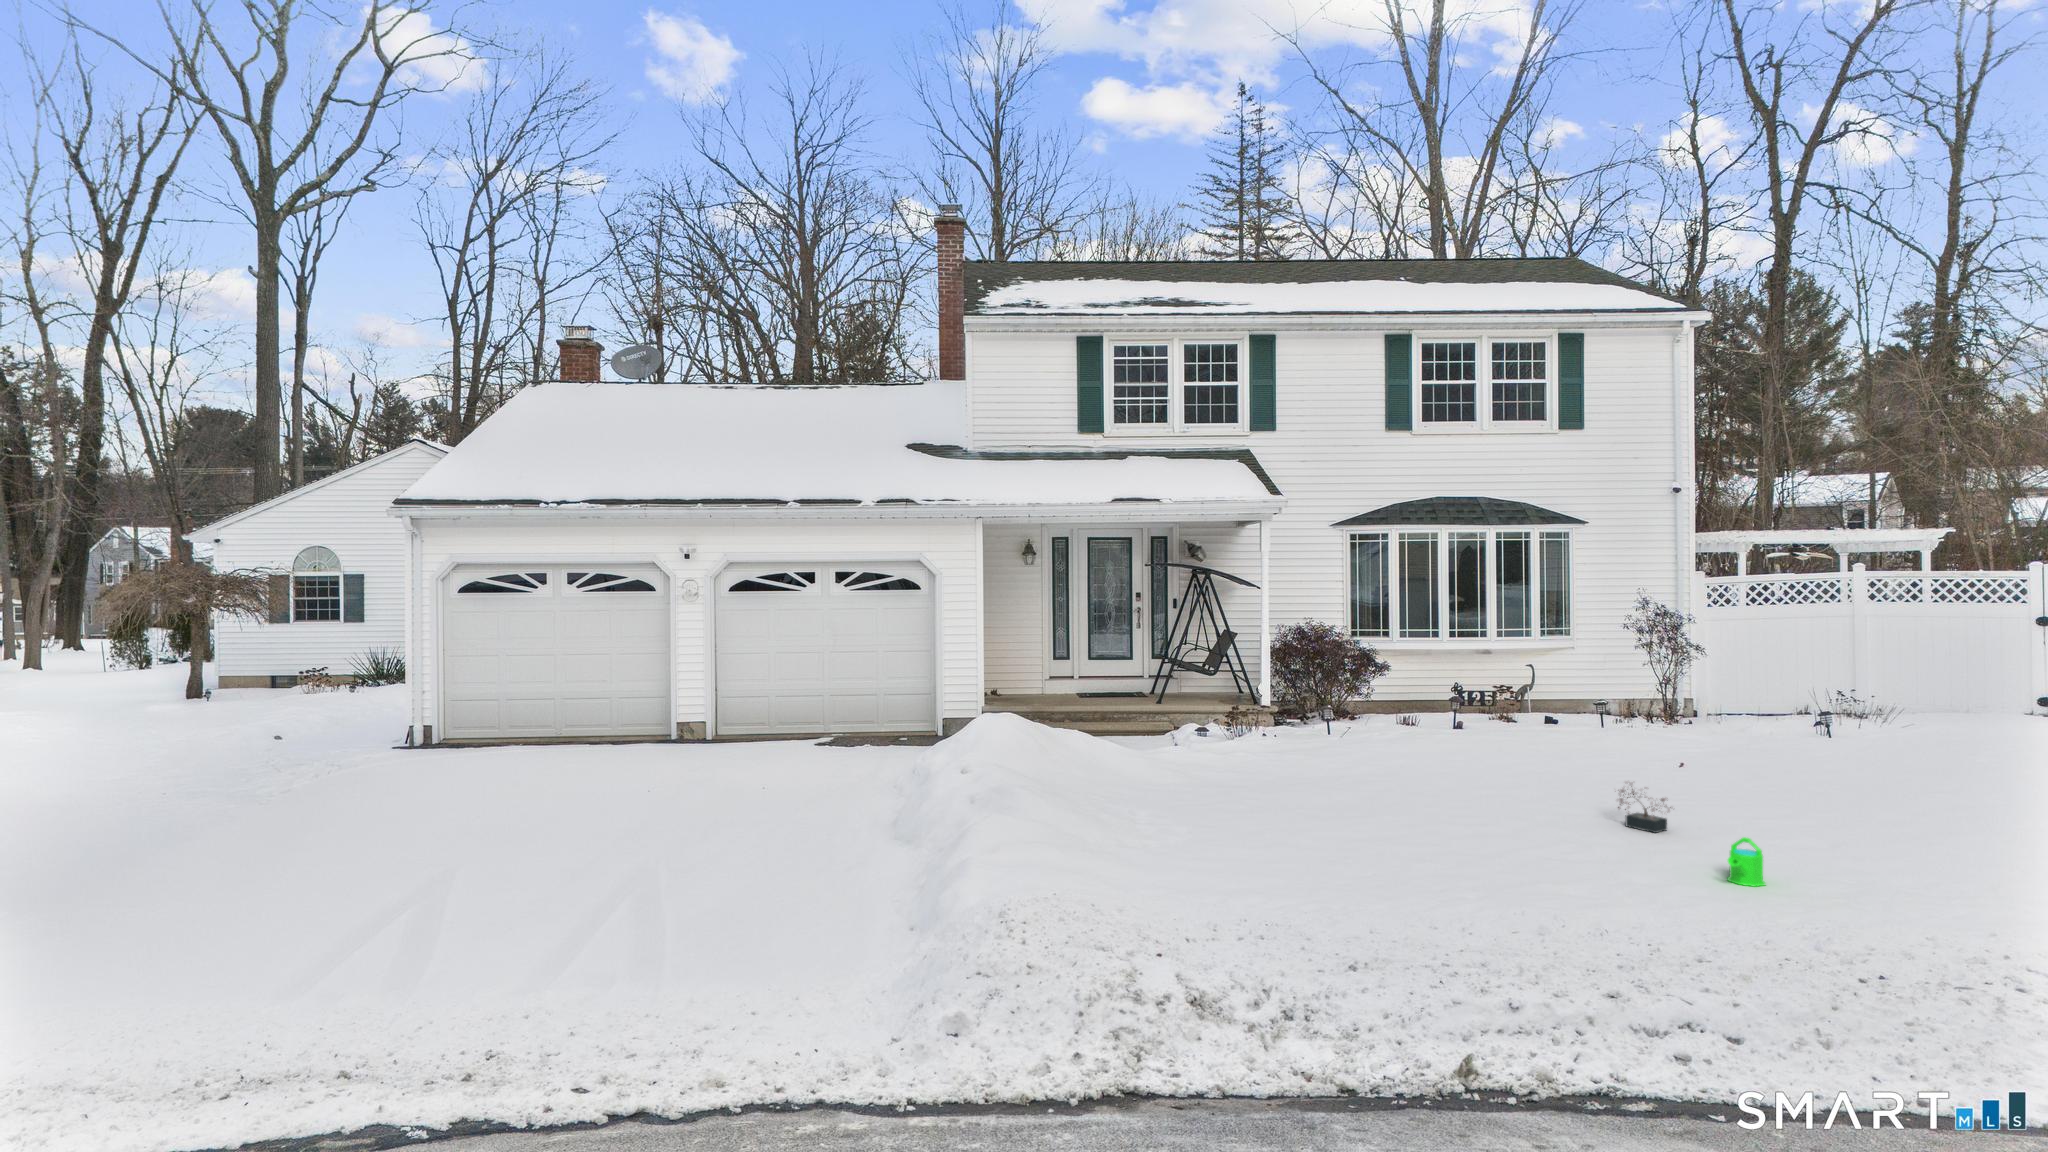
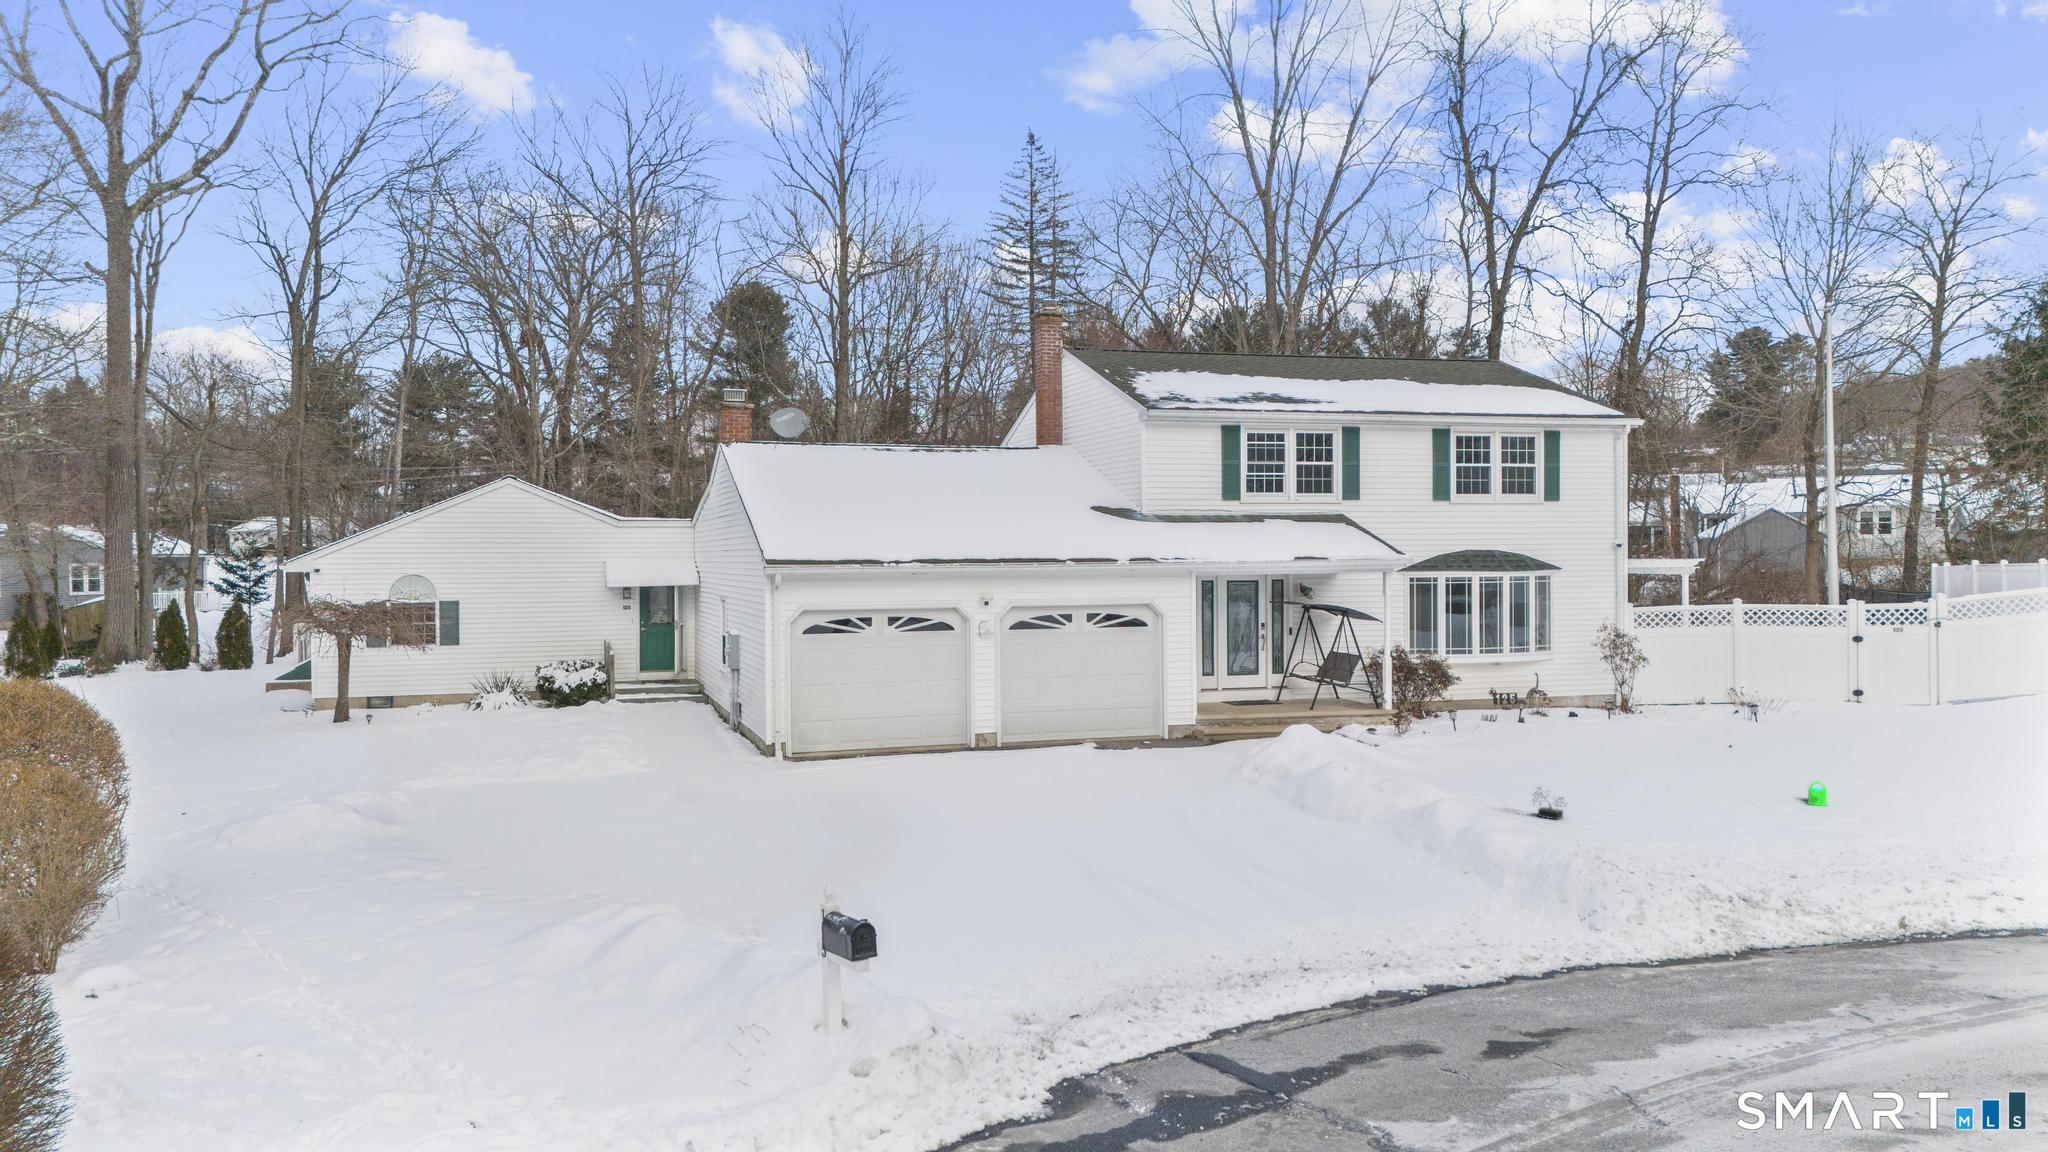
decorative plant: present [1618,782,1671,833] -> present [1533,788,1565,820]

